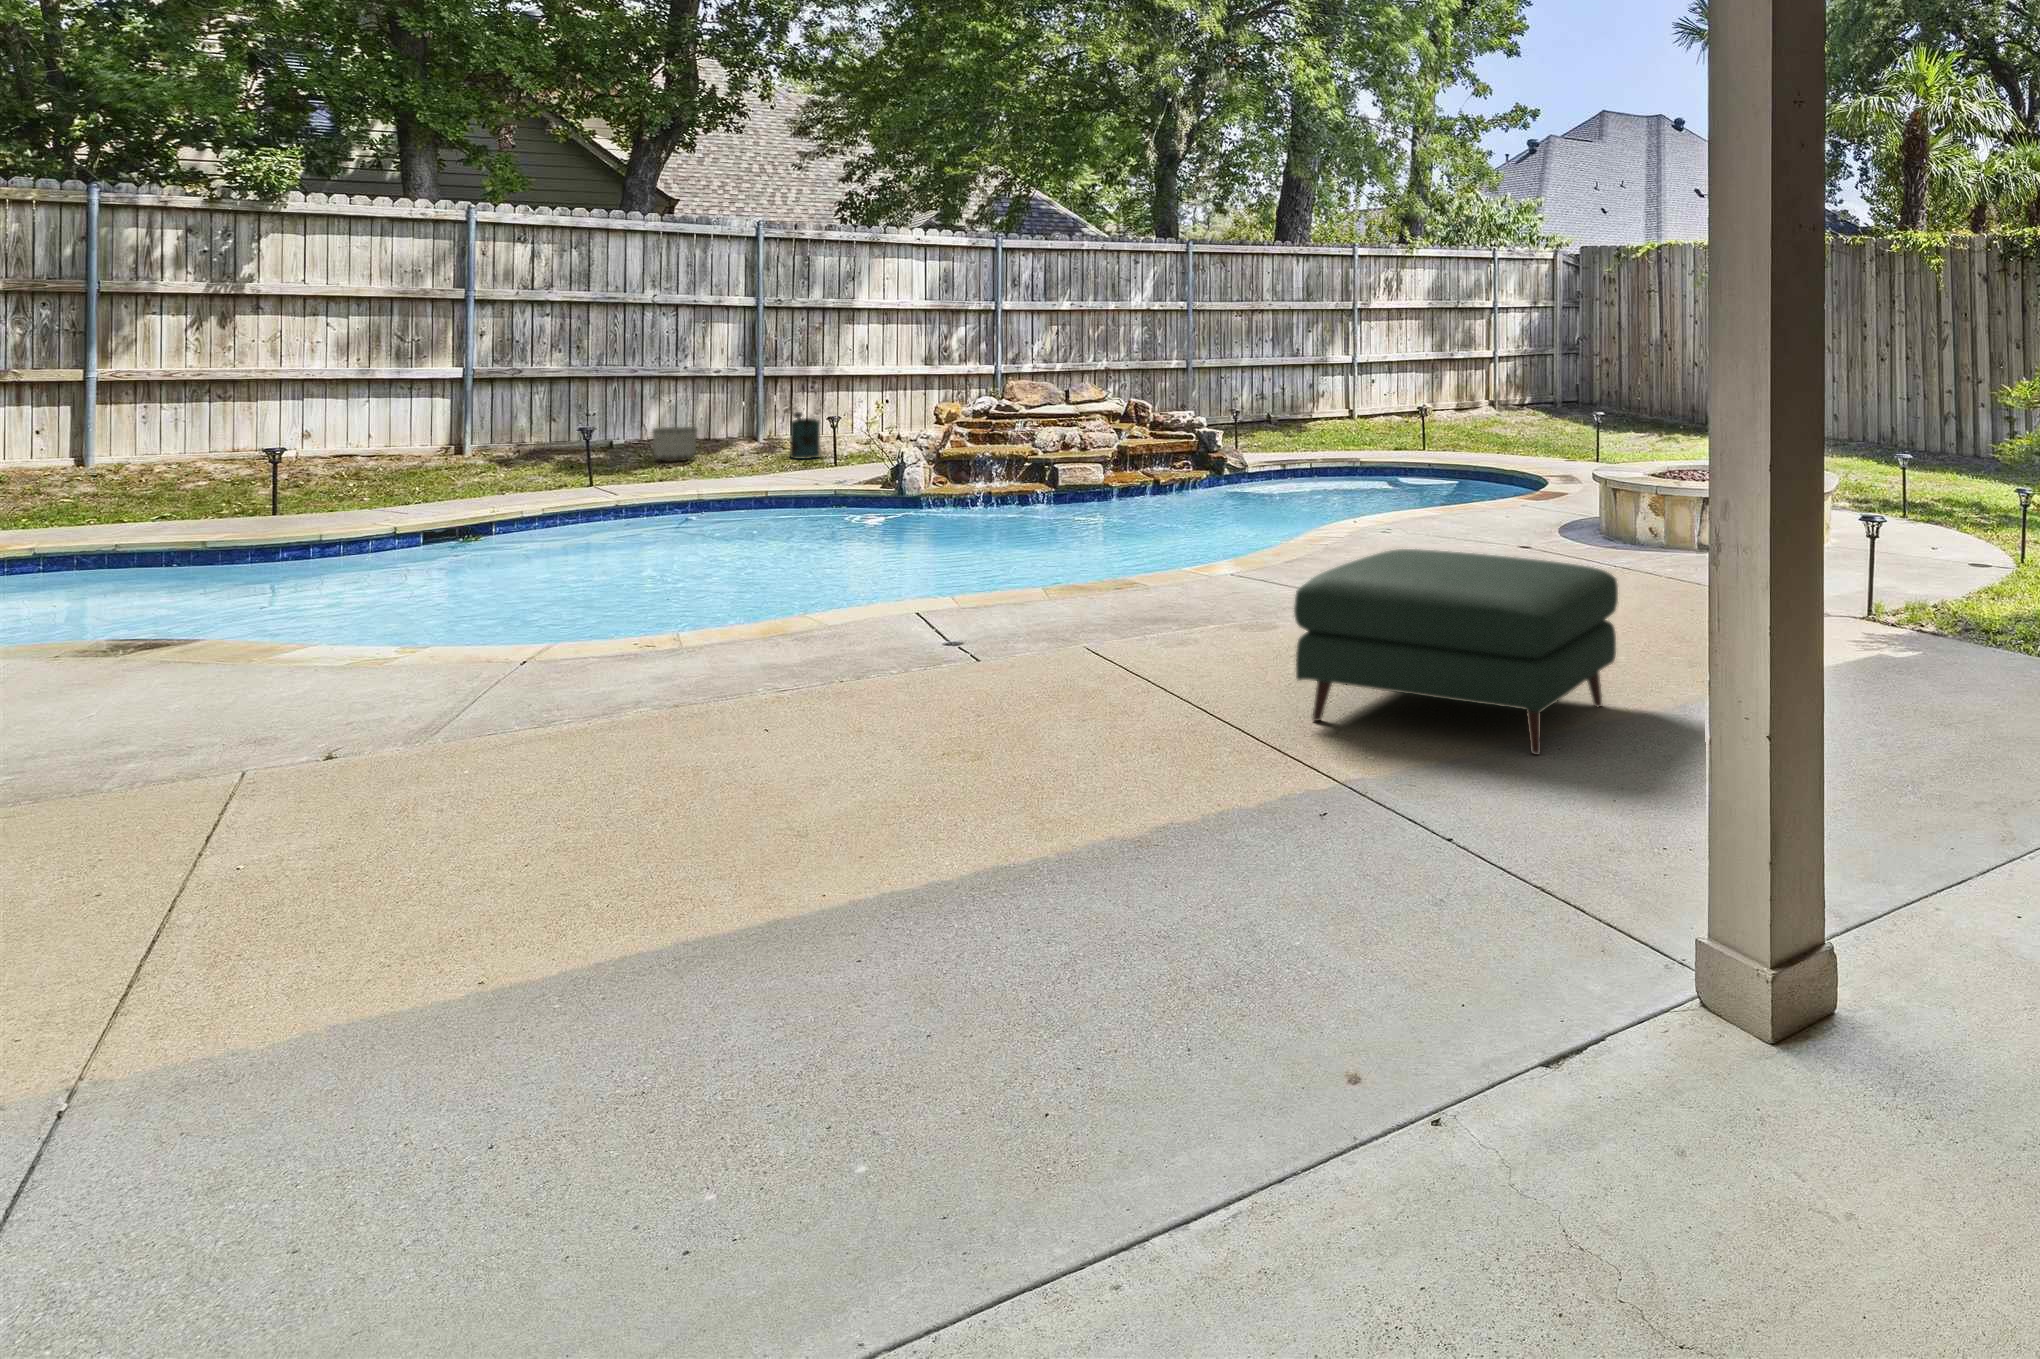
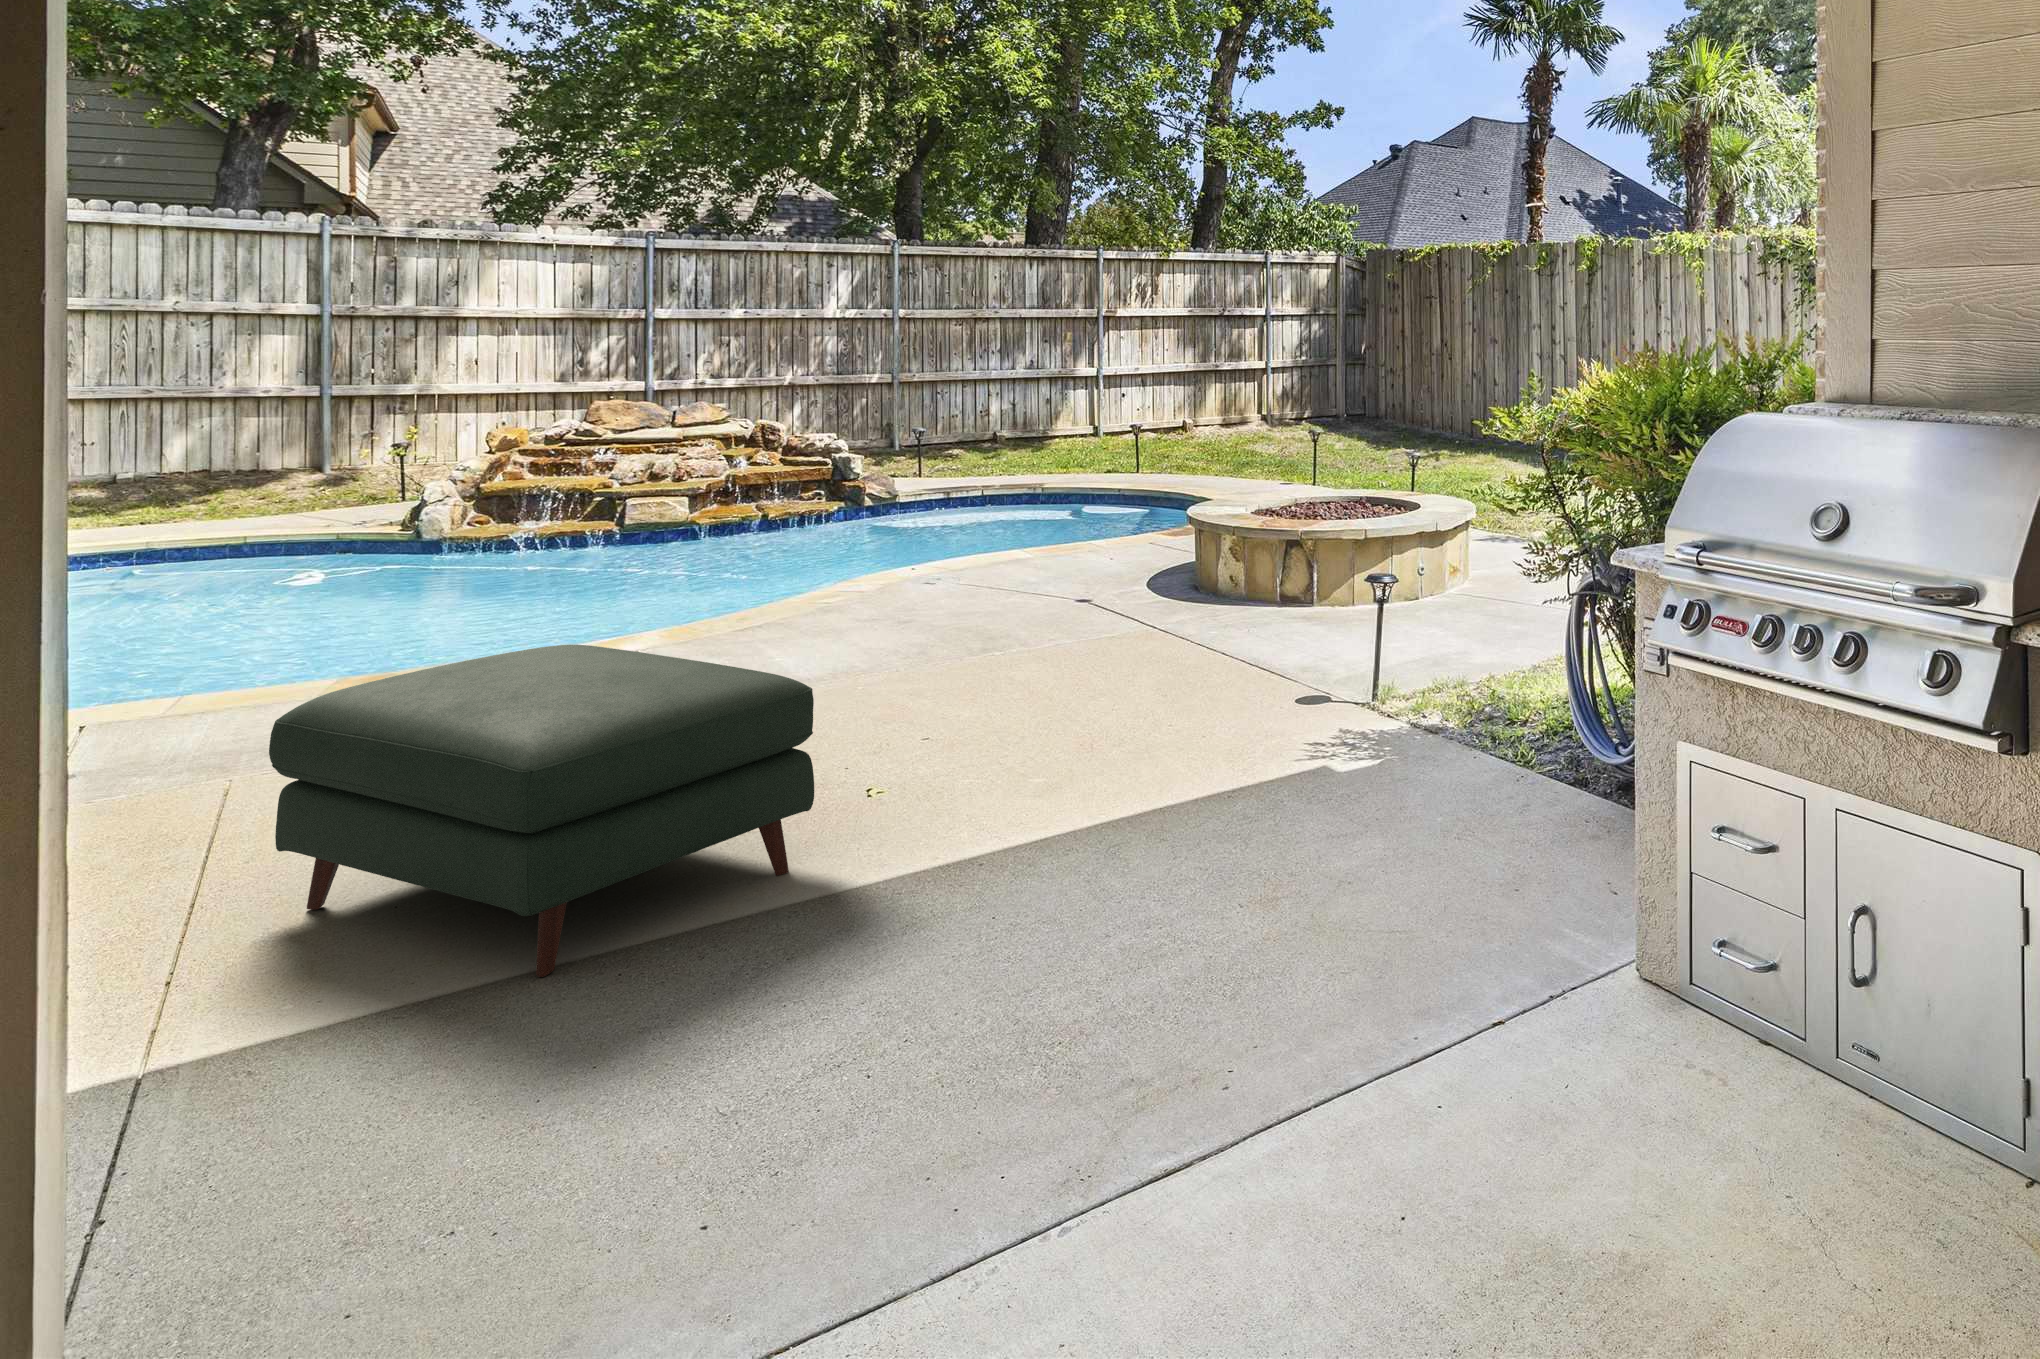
watering can: present [790,412,820,459] -> none [362,435,404,490]
planter: present [653,427,697,461] -> none [180,453,242,494]

